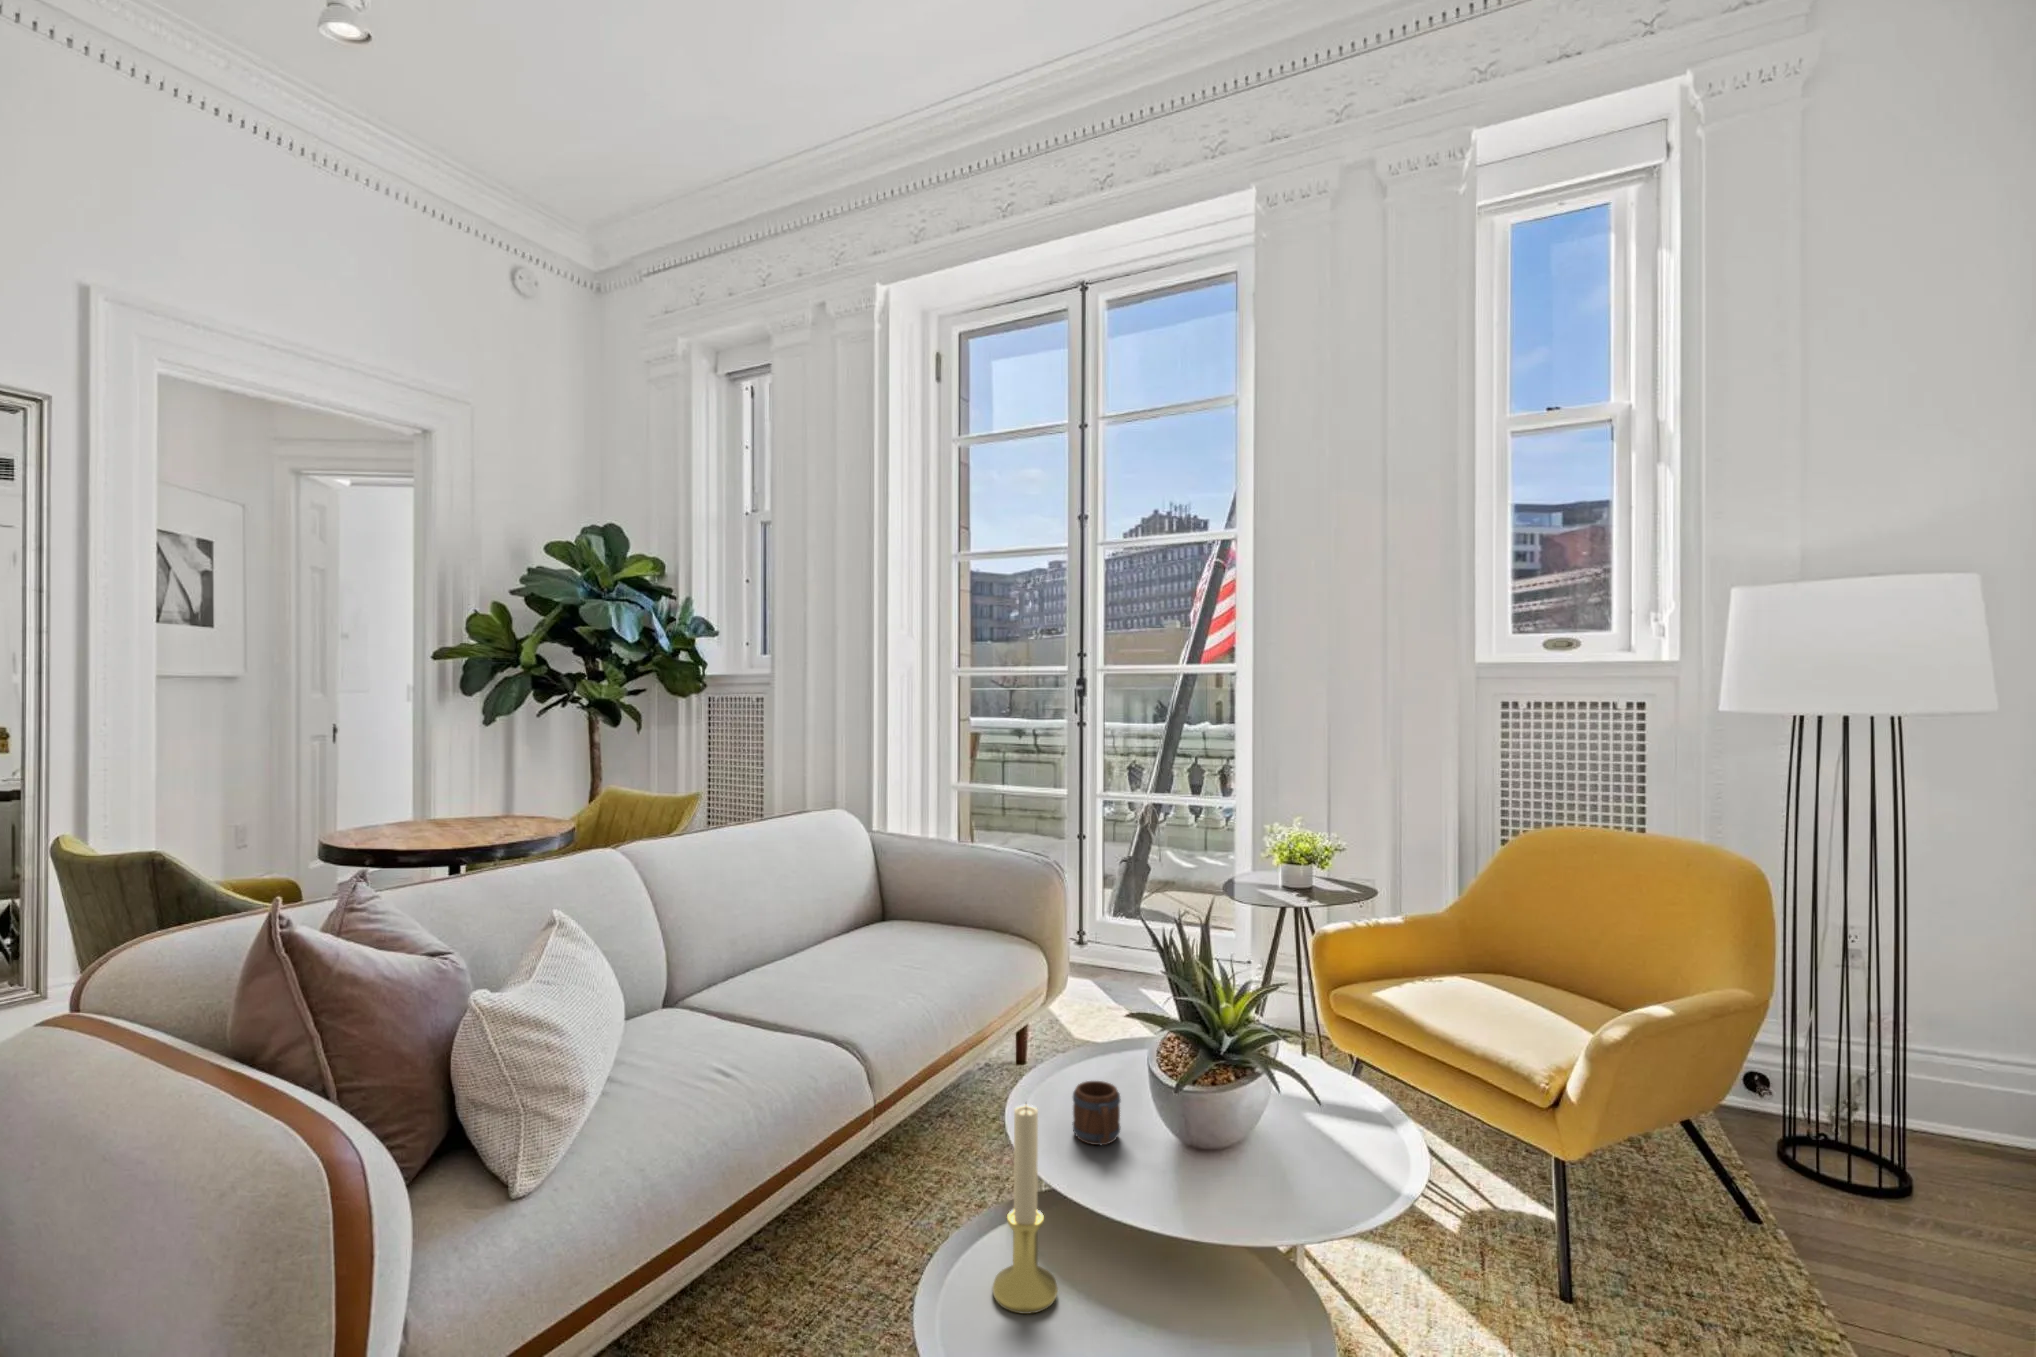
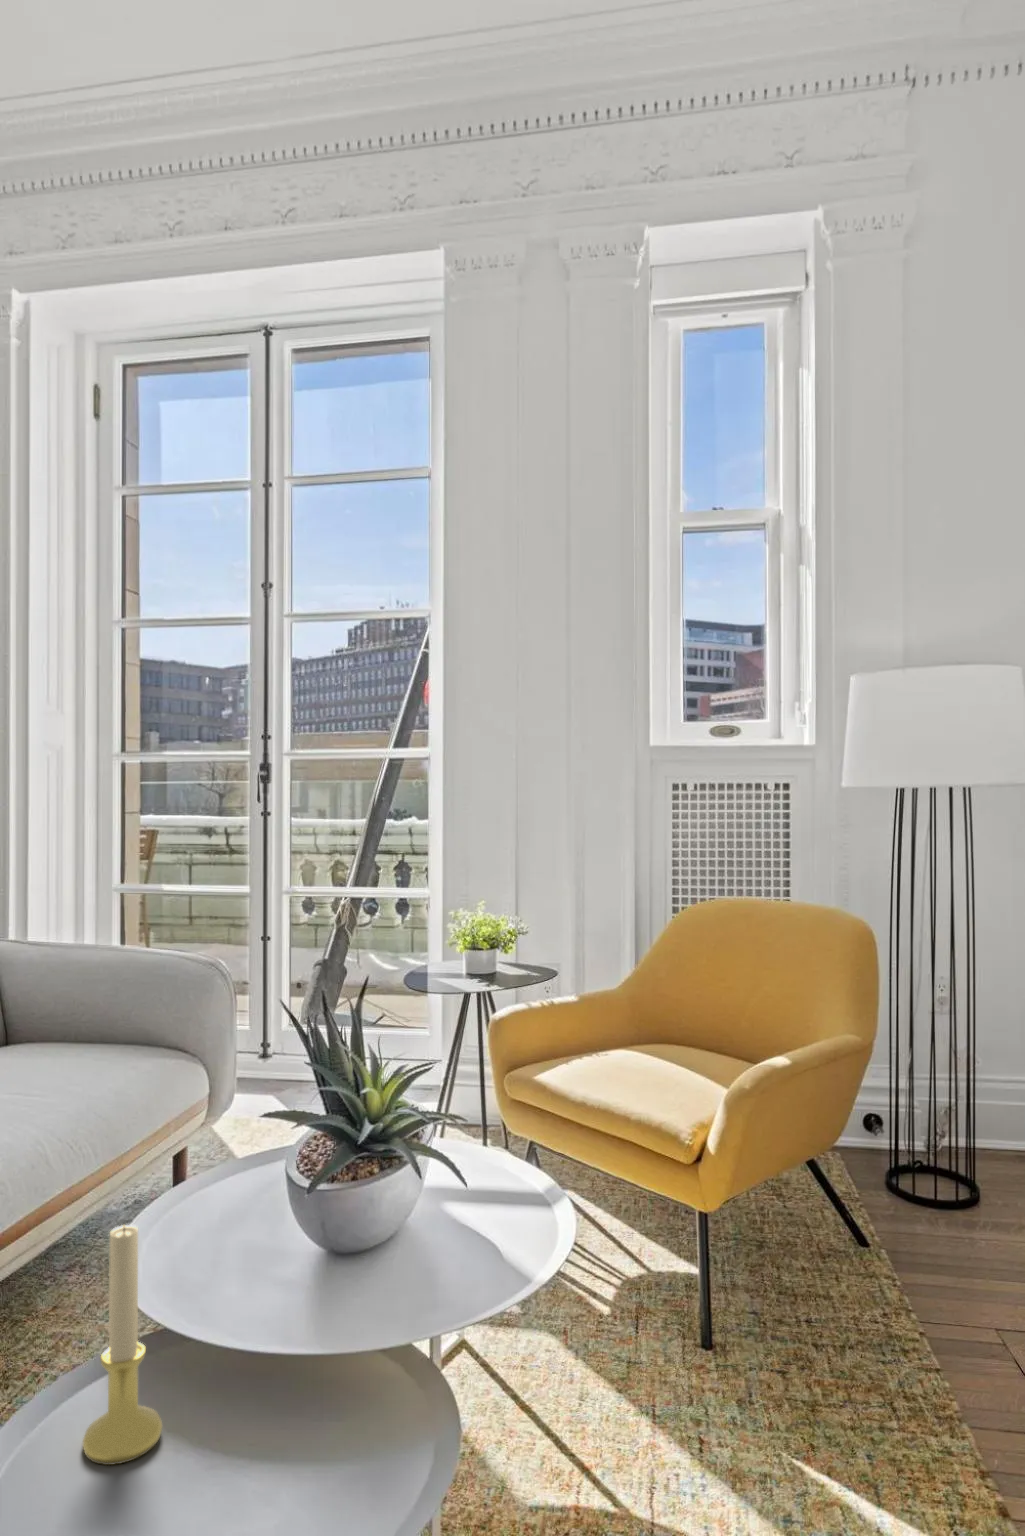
mug: present [1072,1081,1121,1145] -> none [204,1190,259,1261]

